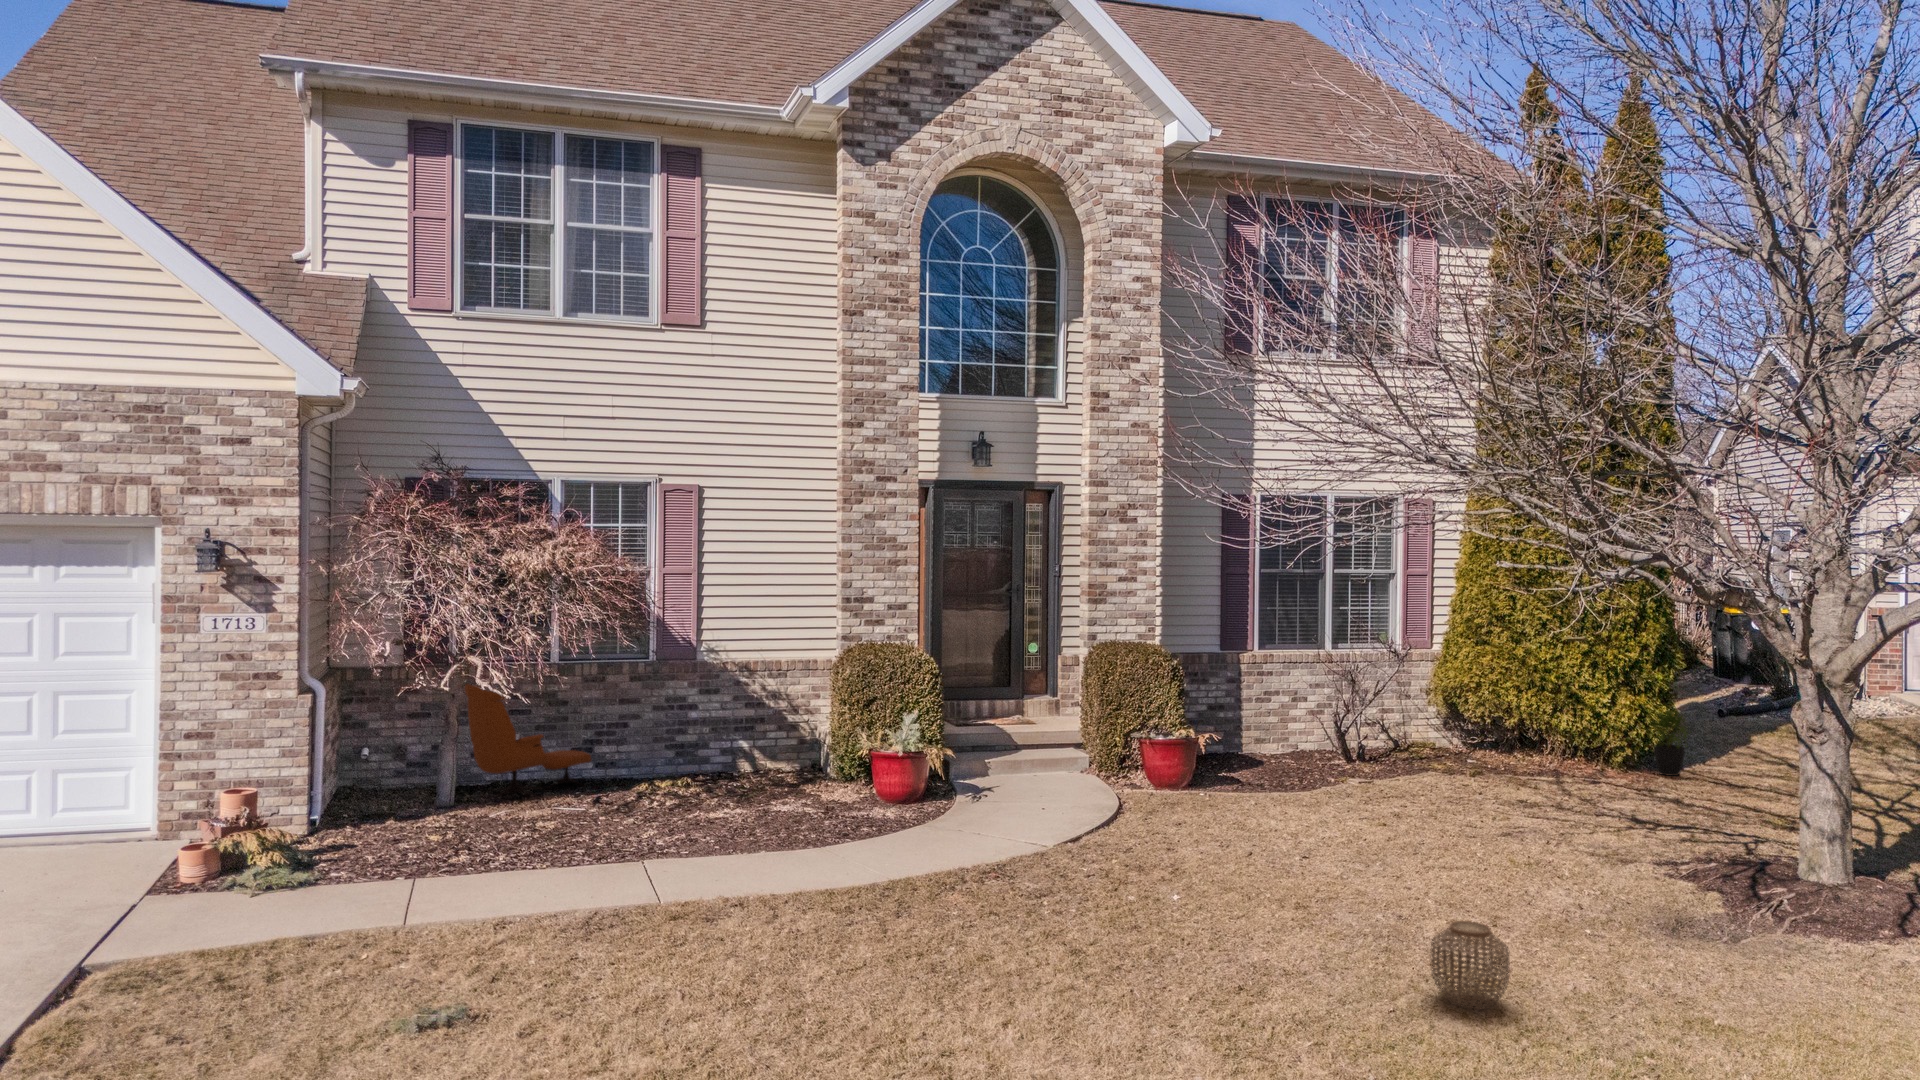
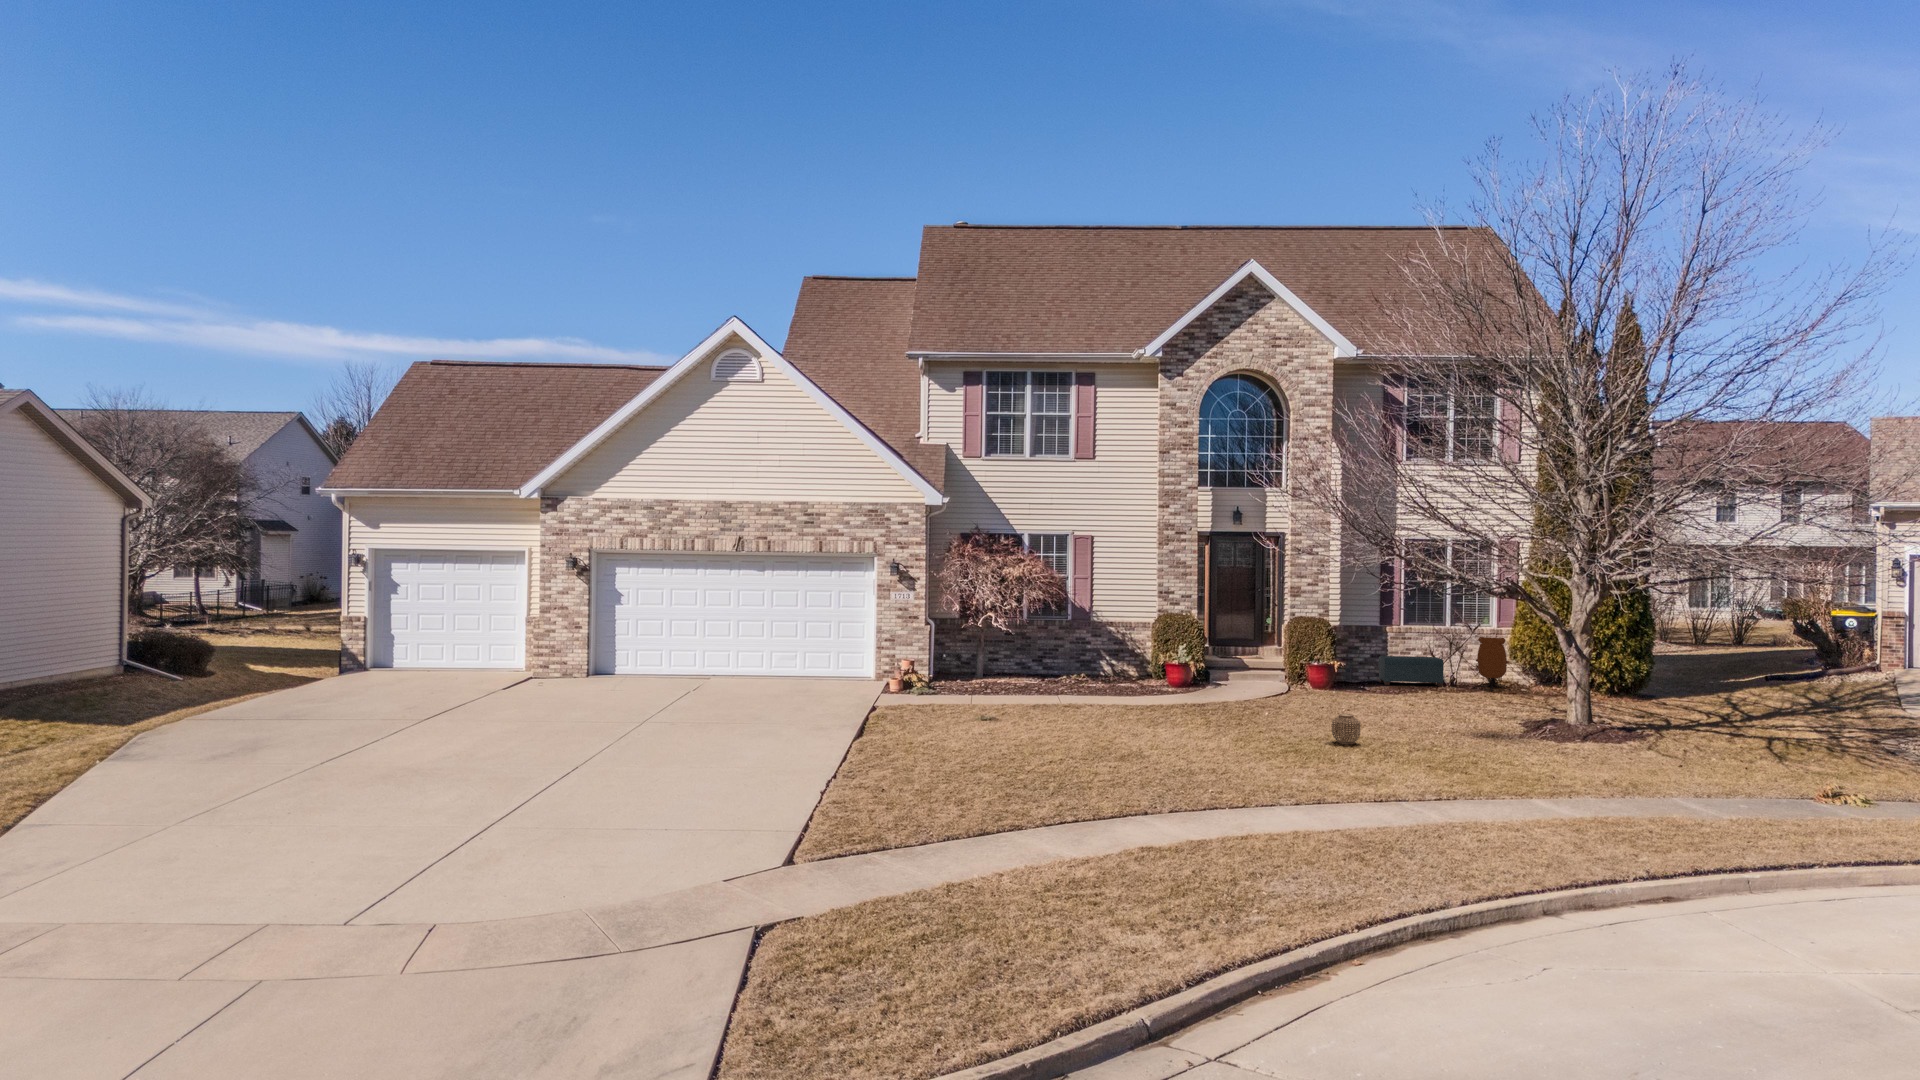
lounge chair: present [465,684,591,803] -> present [1474,637,1510,691]
bench: none [1230,705,1345,763] -> present [1378,656,1444,687]
potted plant: present [1651,711,1691,776] -> none [1621,665,1650,703]

